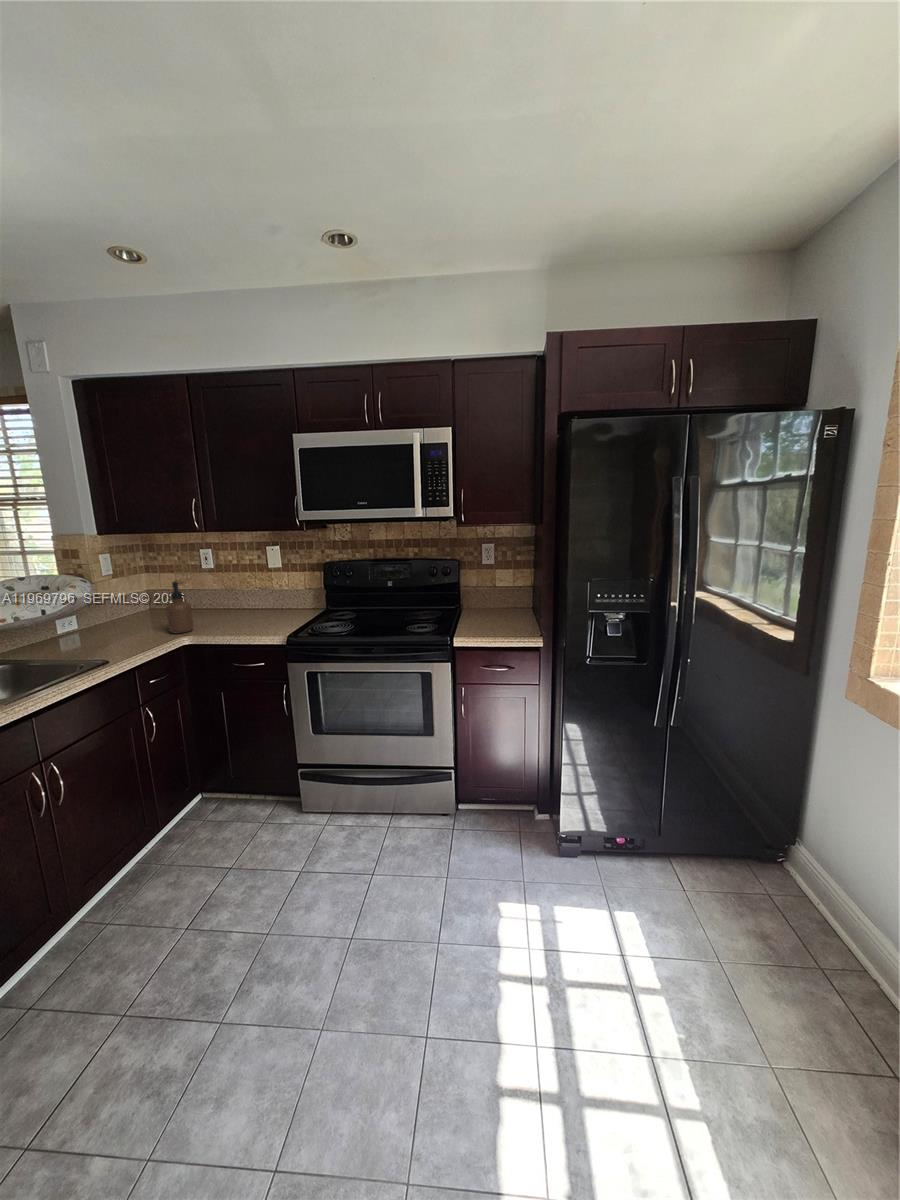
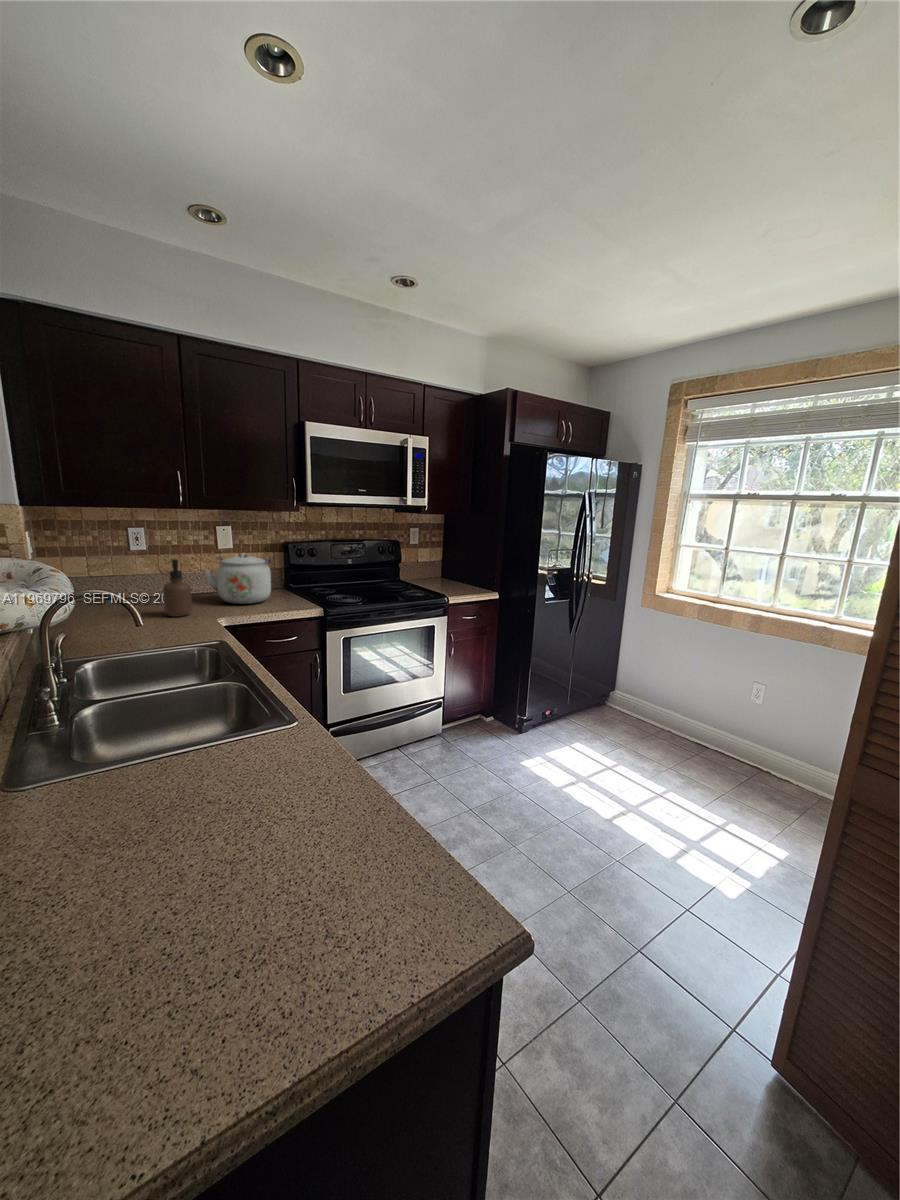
kettle: none [233,575,294,626] -> present [205,553,271,604]

